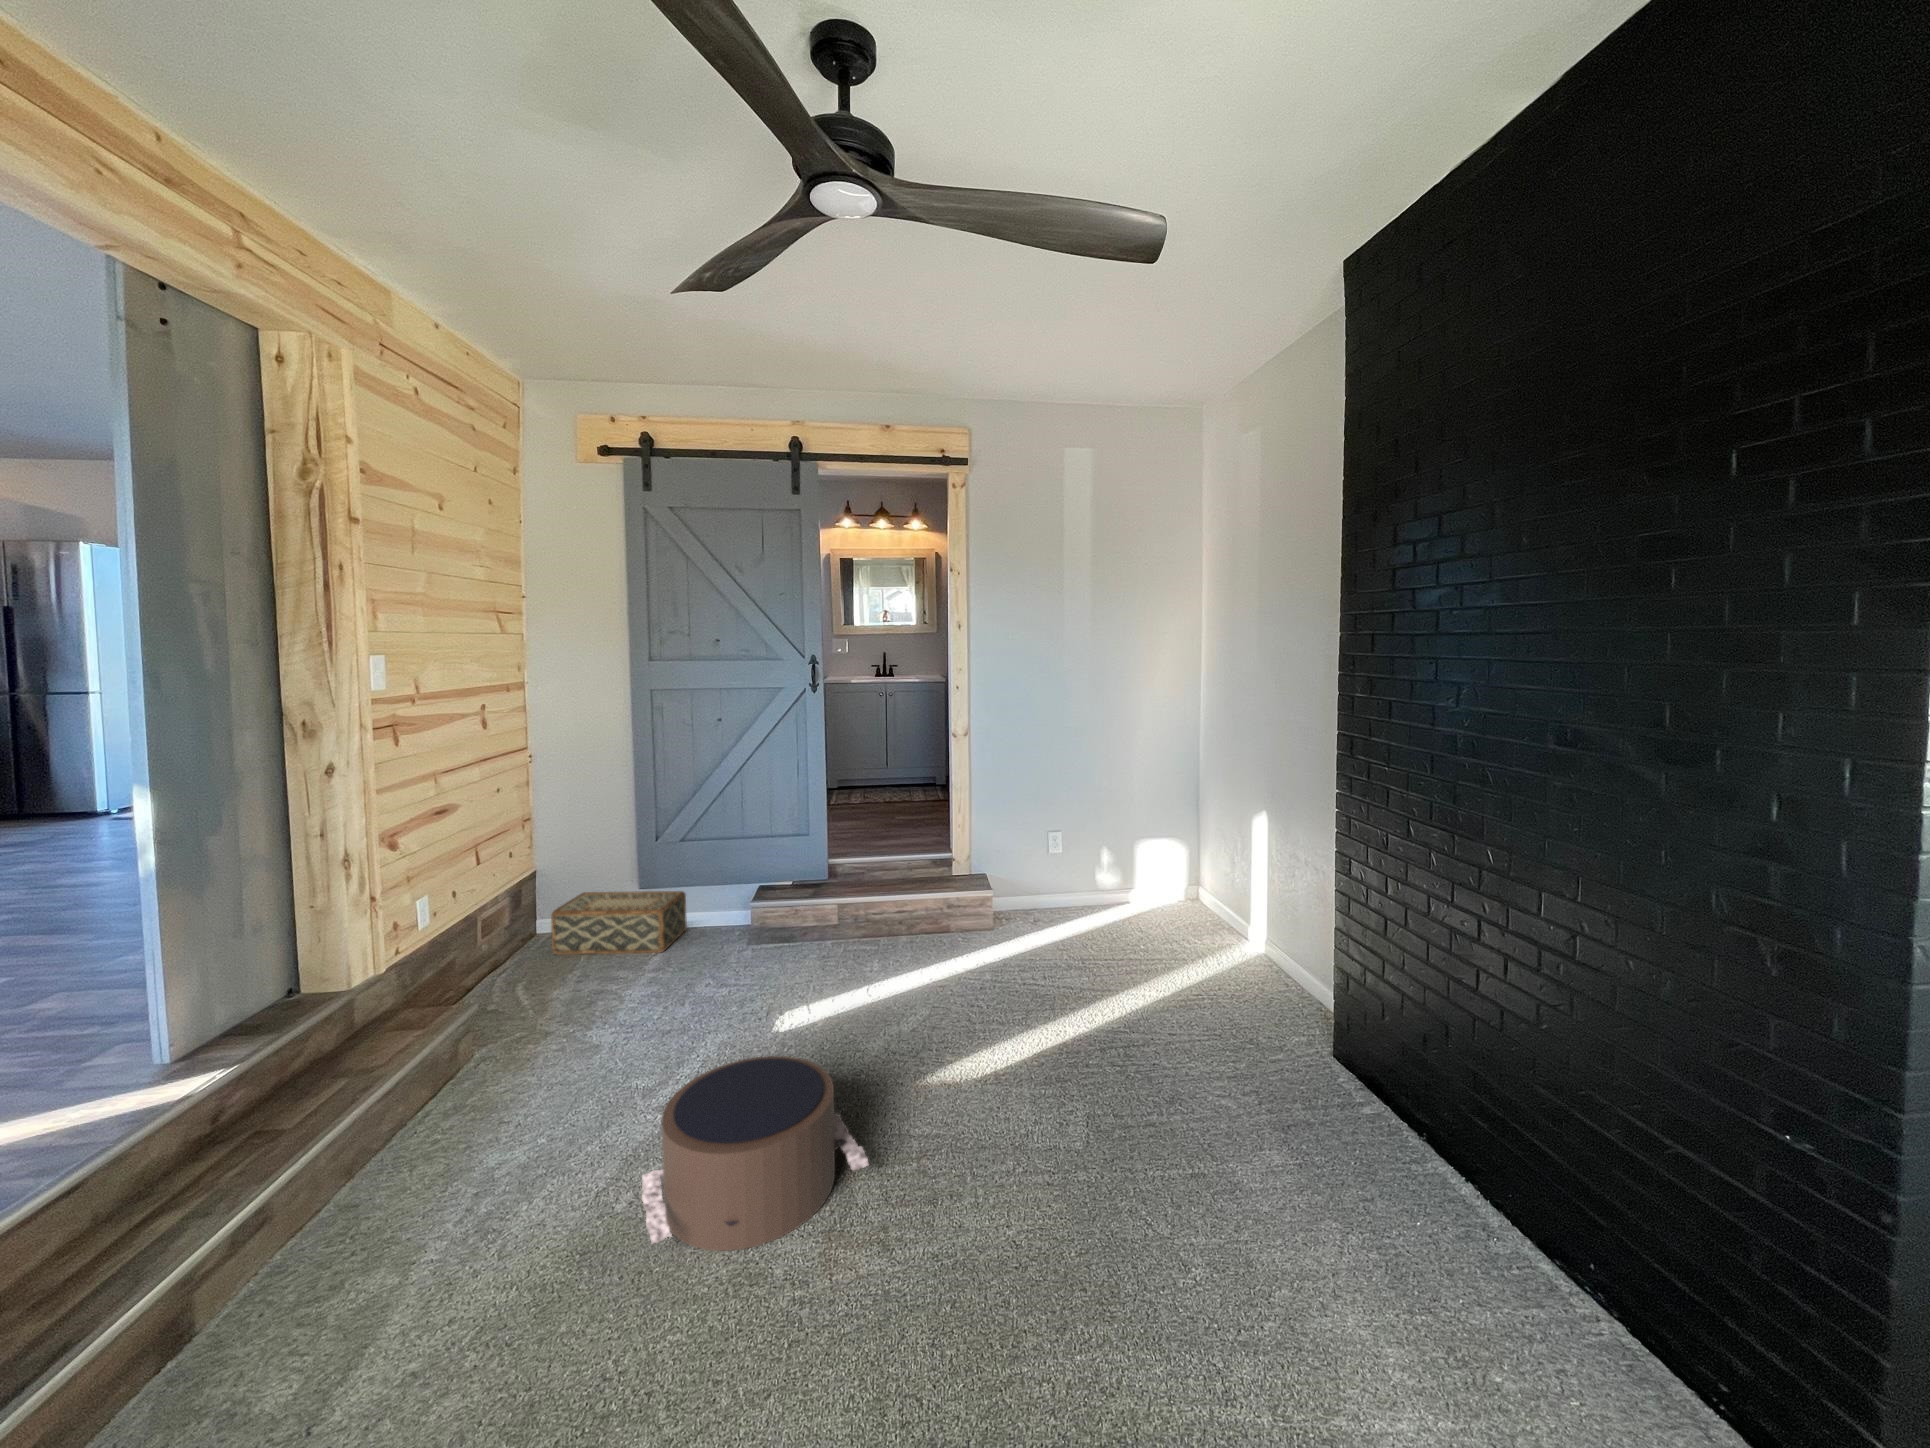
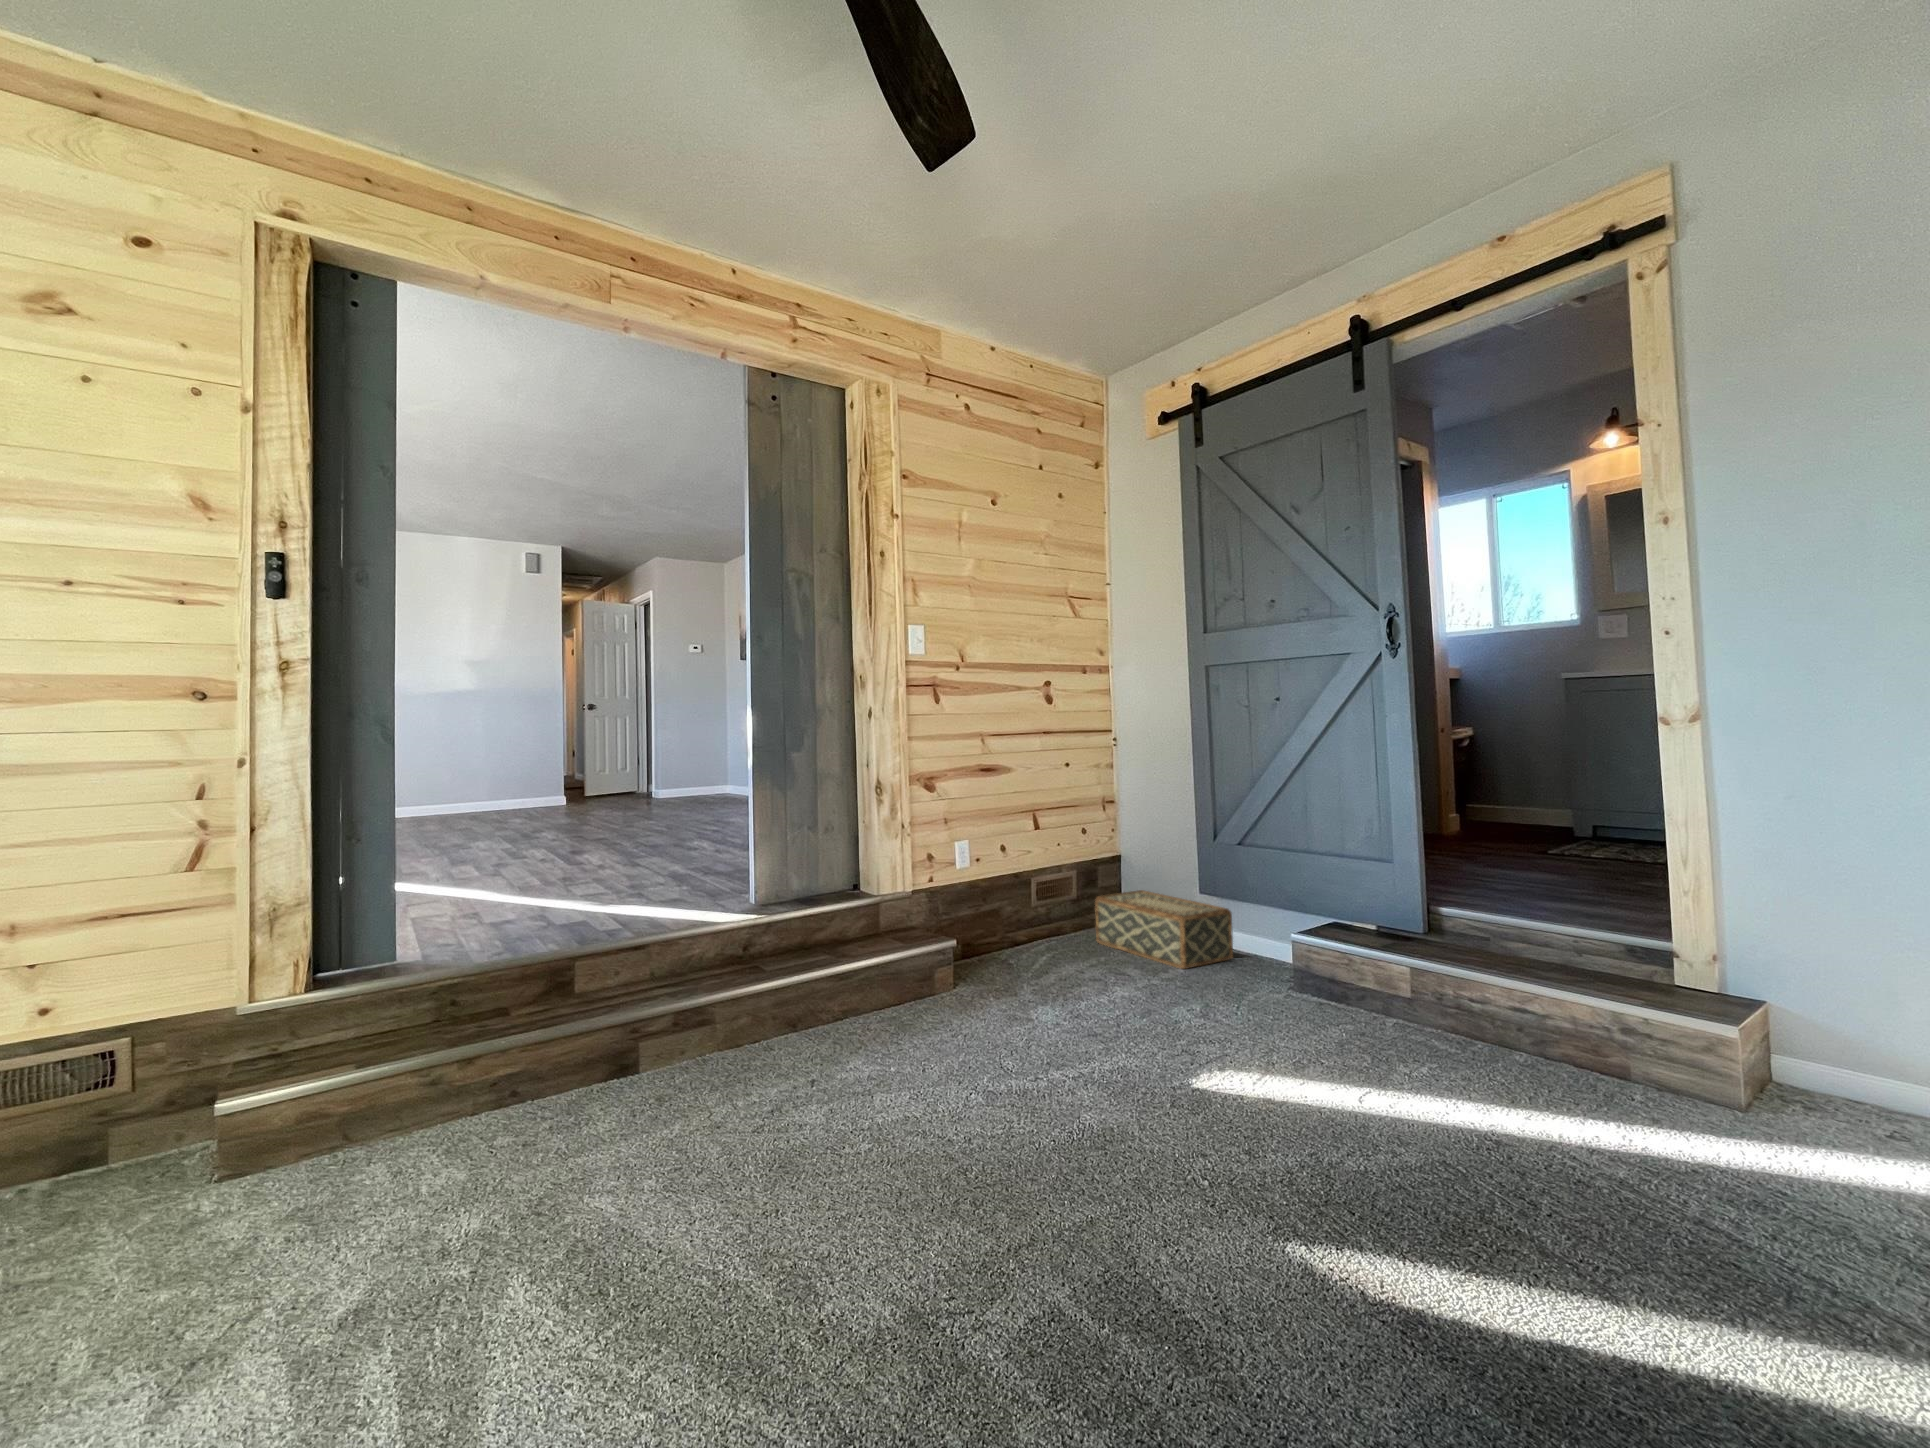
pouf: present [642,1056,869,1251] -> none [815,1028,1098,1246]

